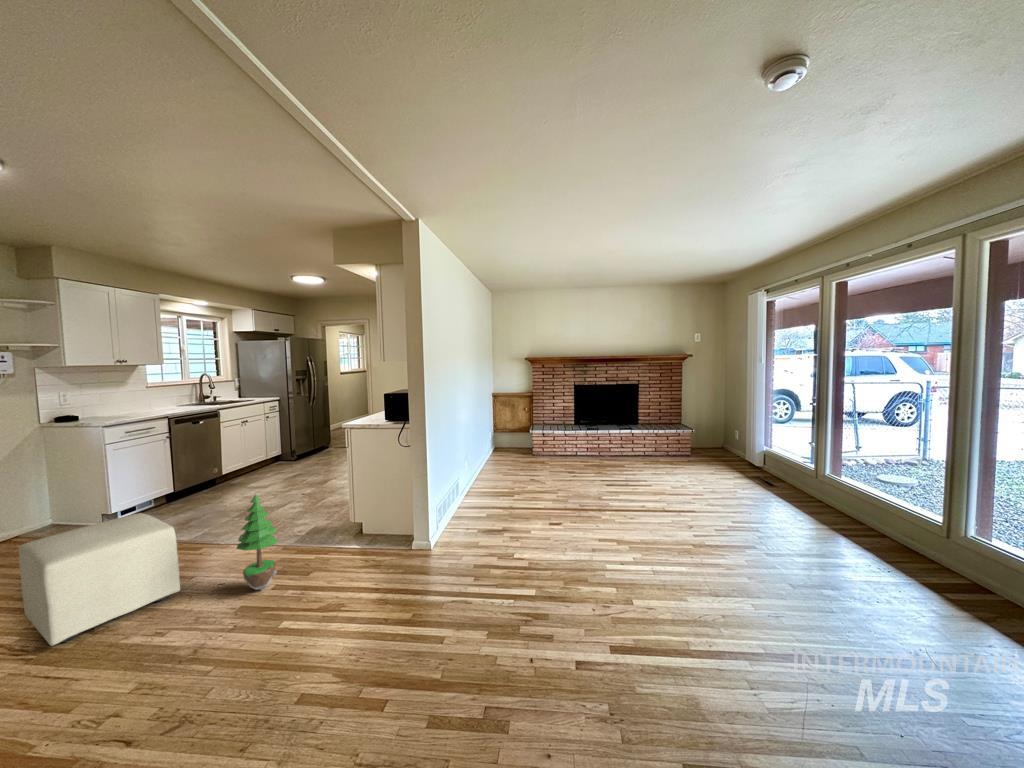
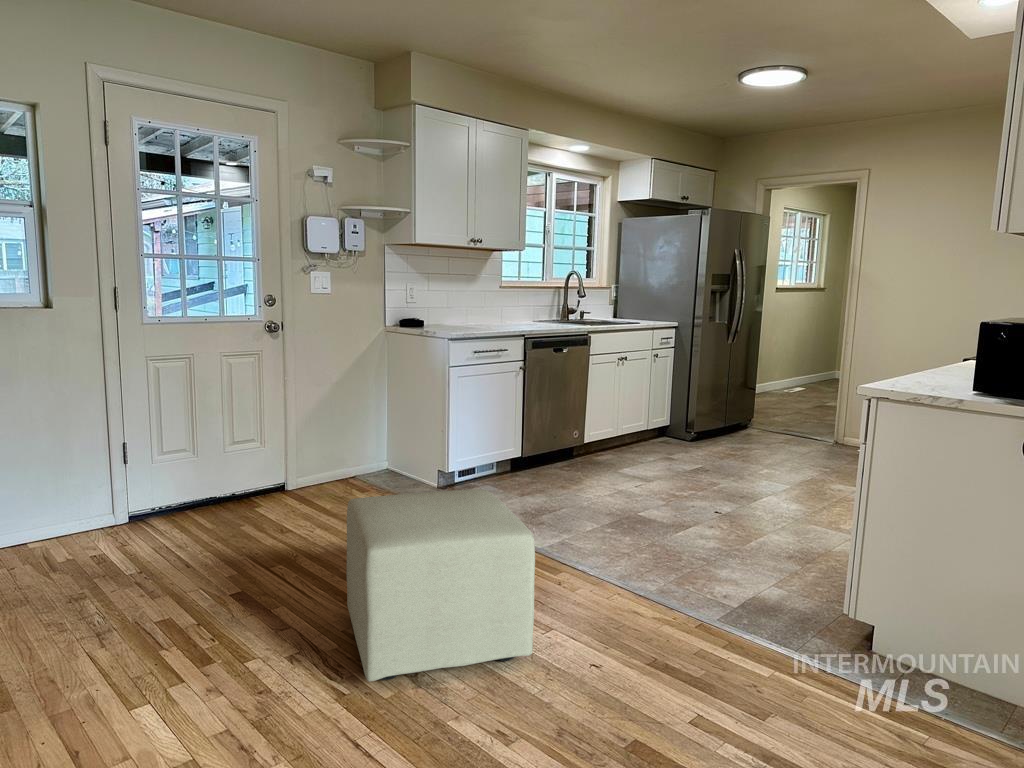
potted tree: present [237,494,278,590] -> none [634,508,715,719]

